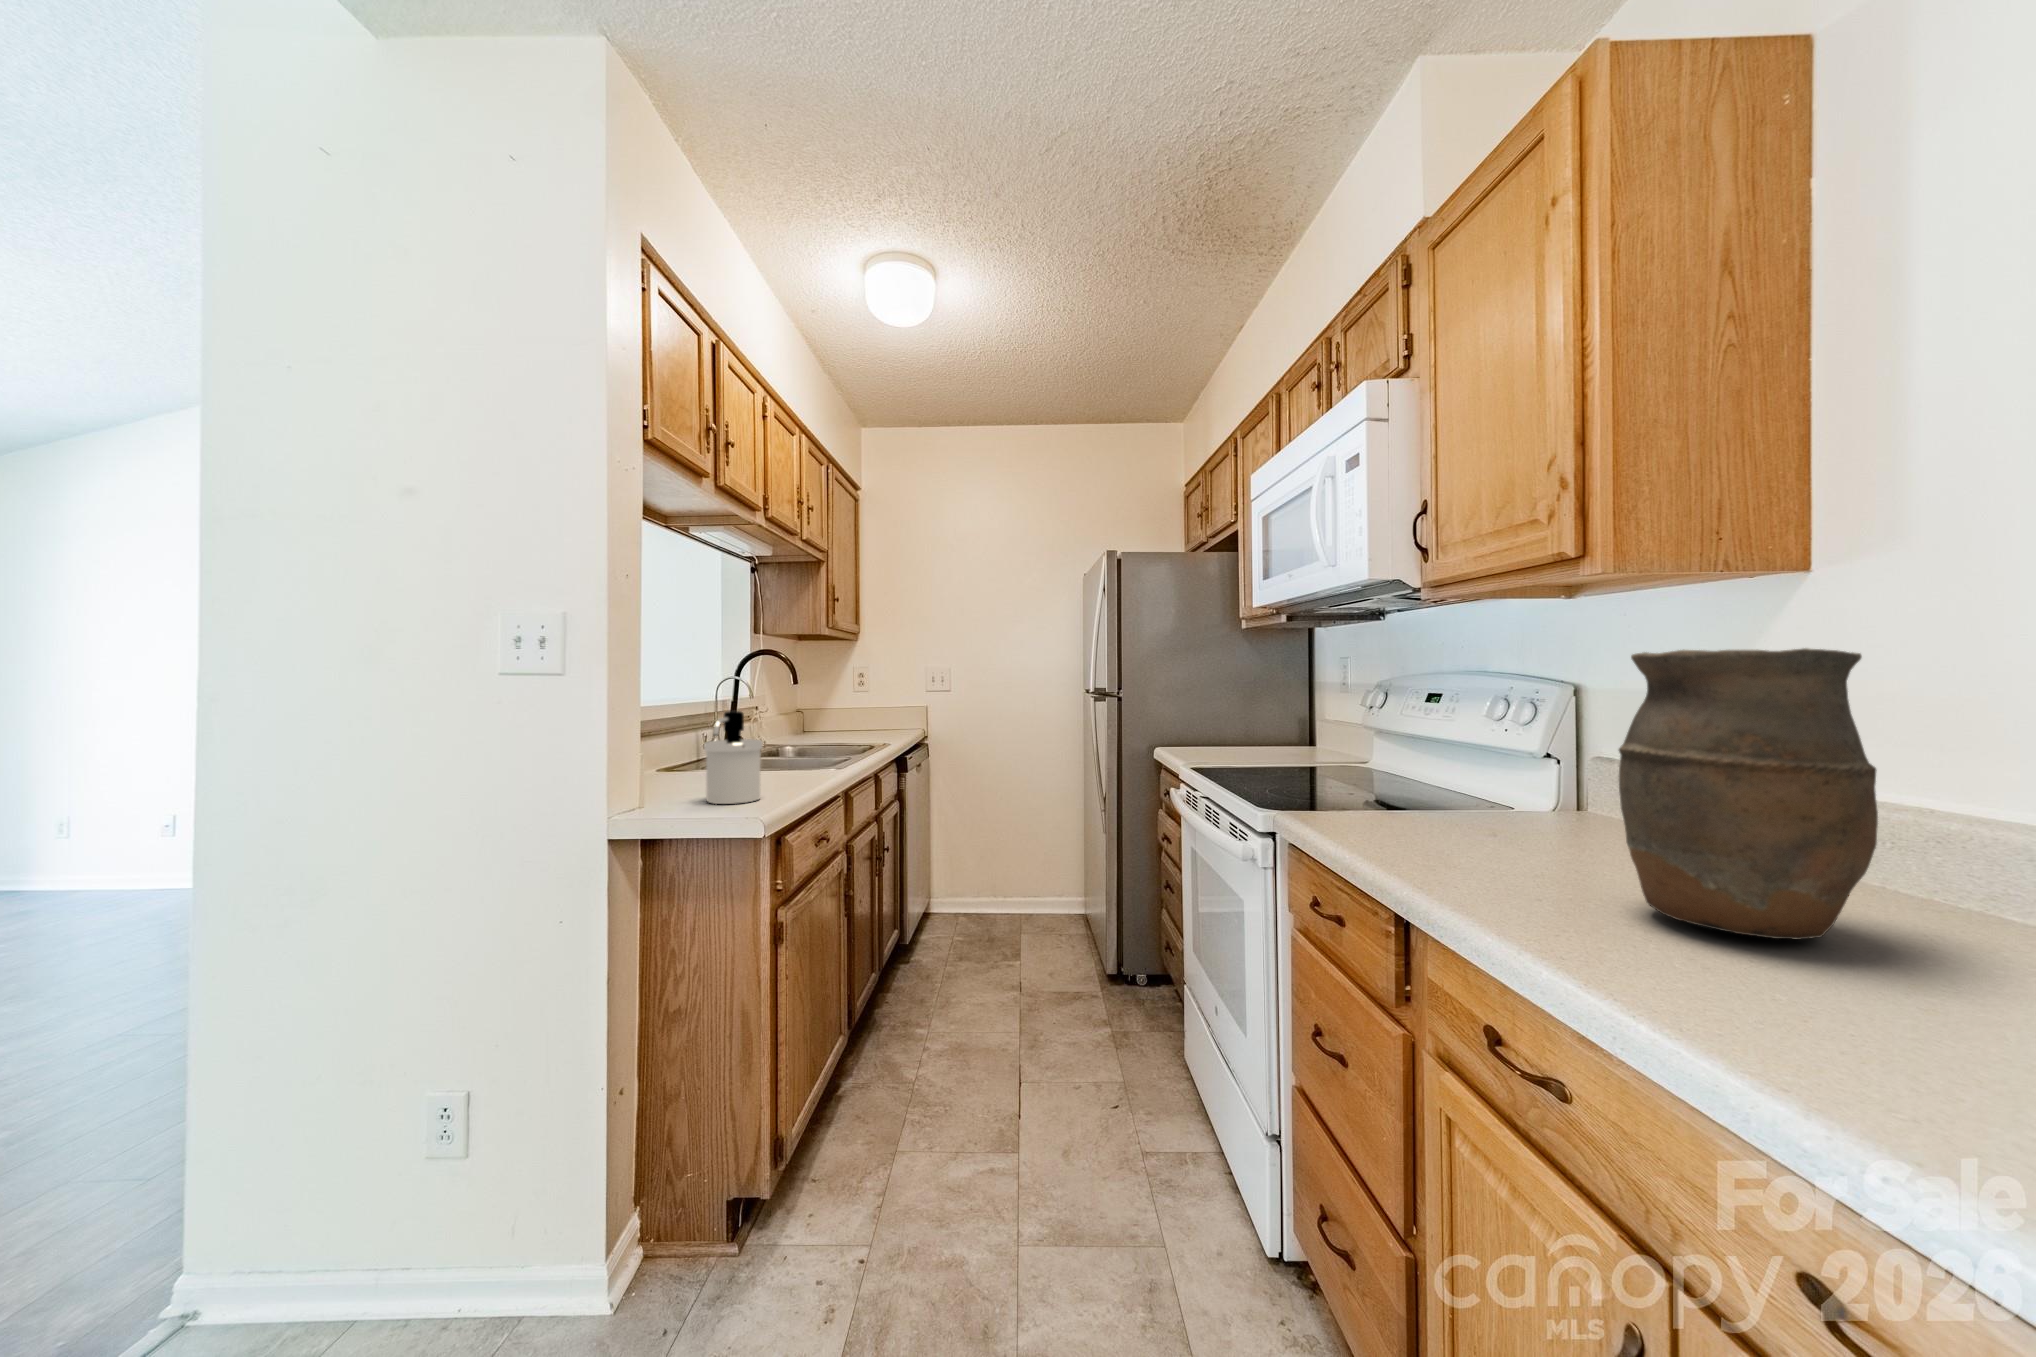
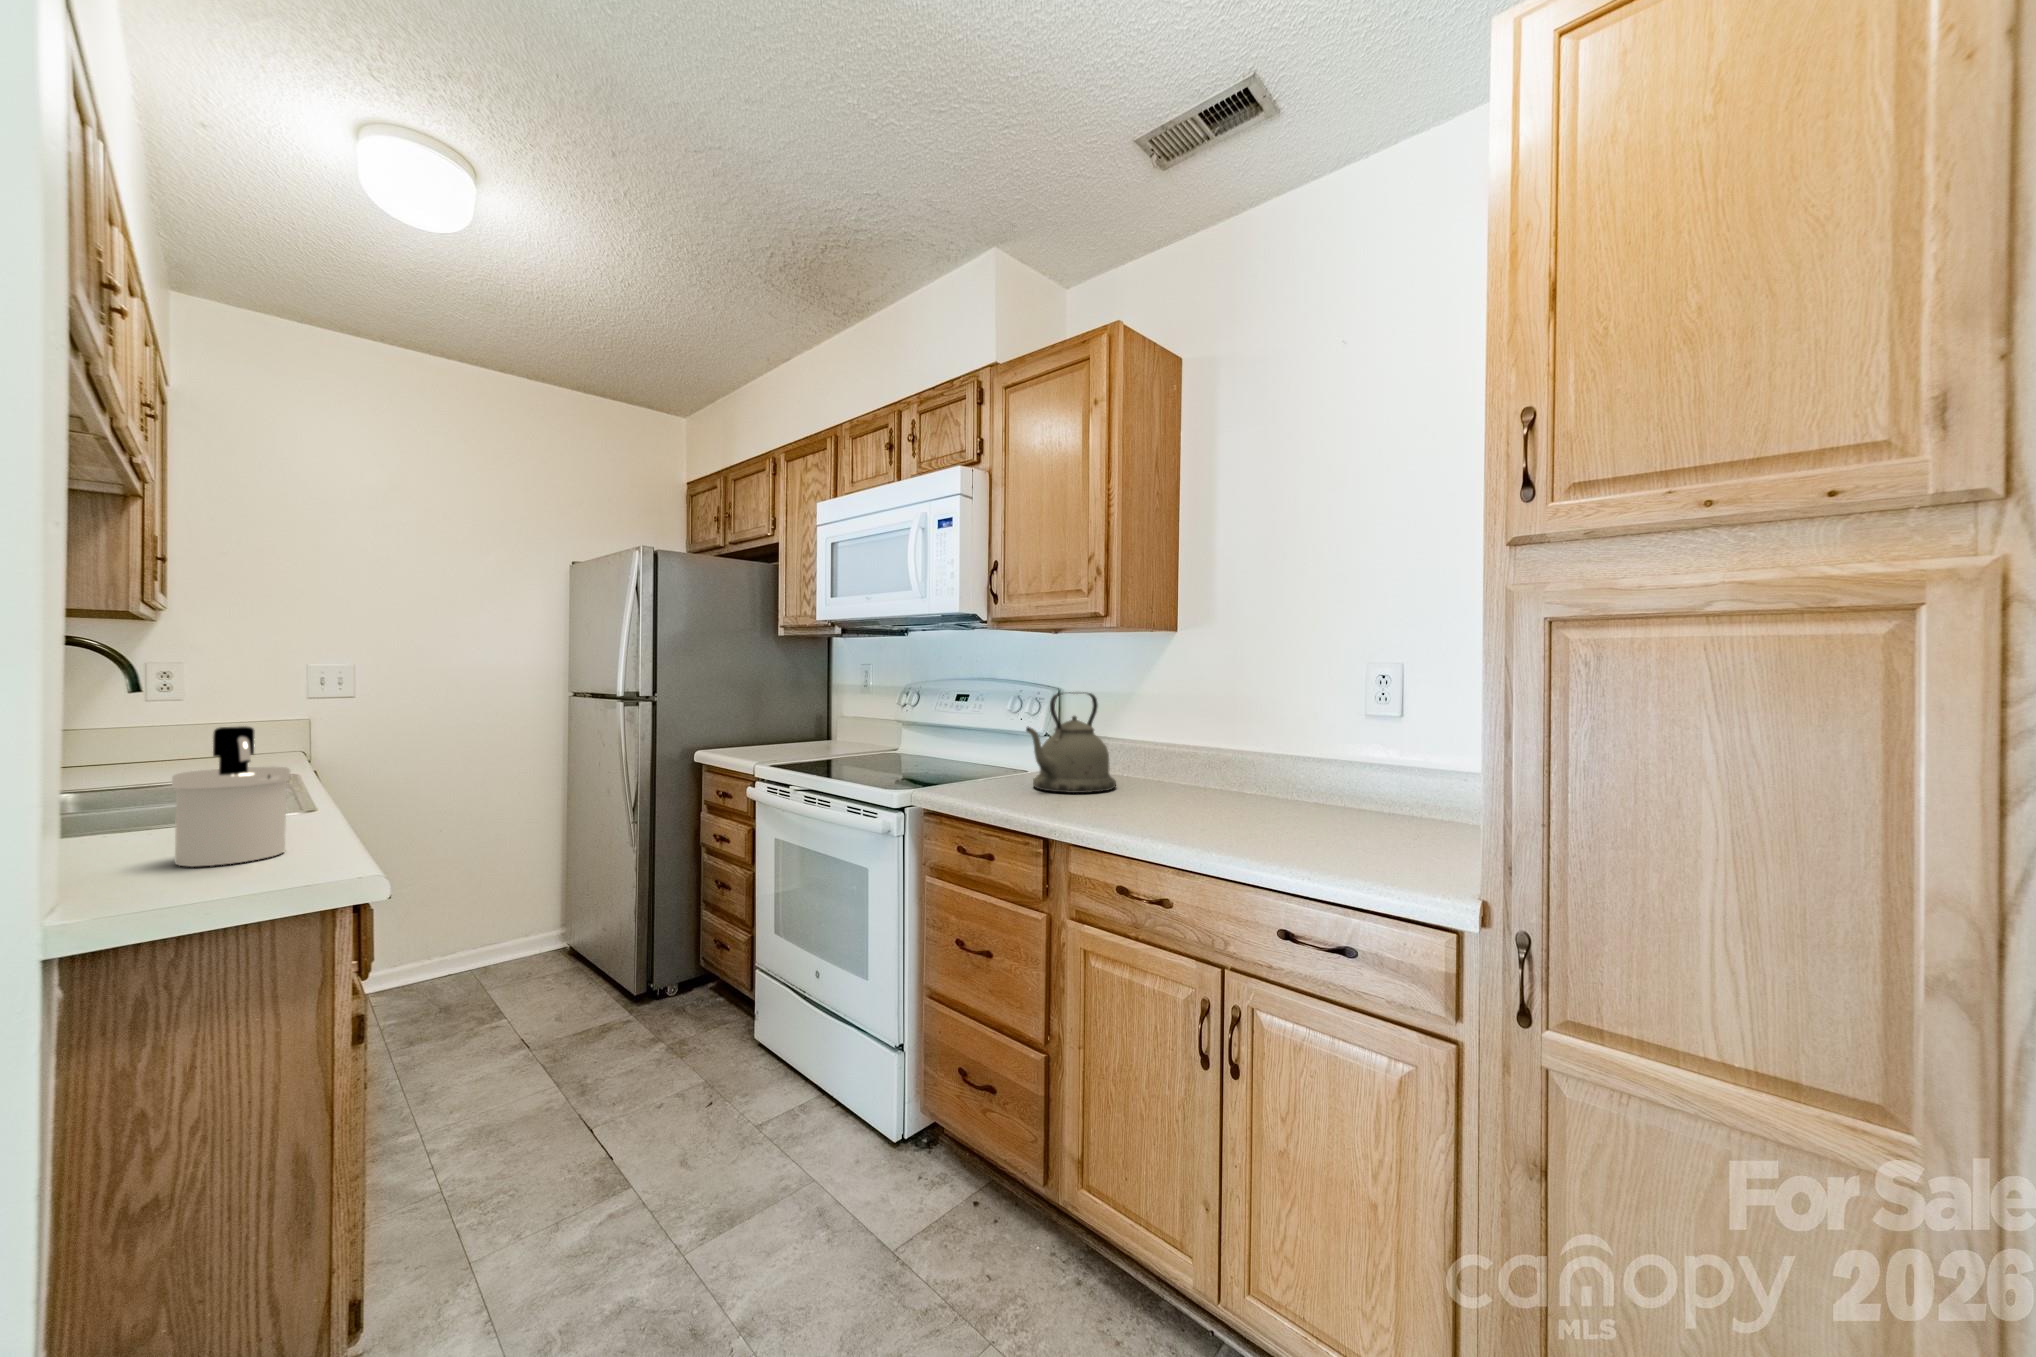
vase: present [1619,648,1878,939] -> none [1150,674,1244,812]
kettle: none [1431,689,1634,857] -> present [1026,692,1116,793]

